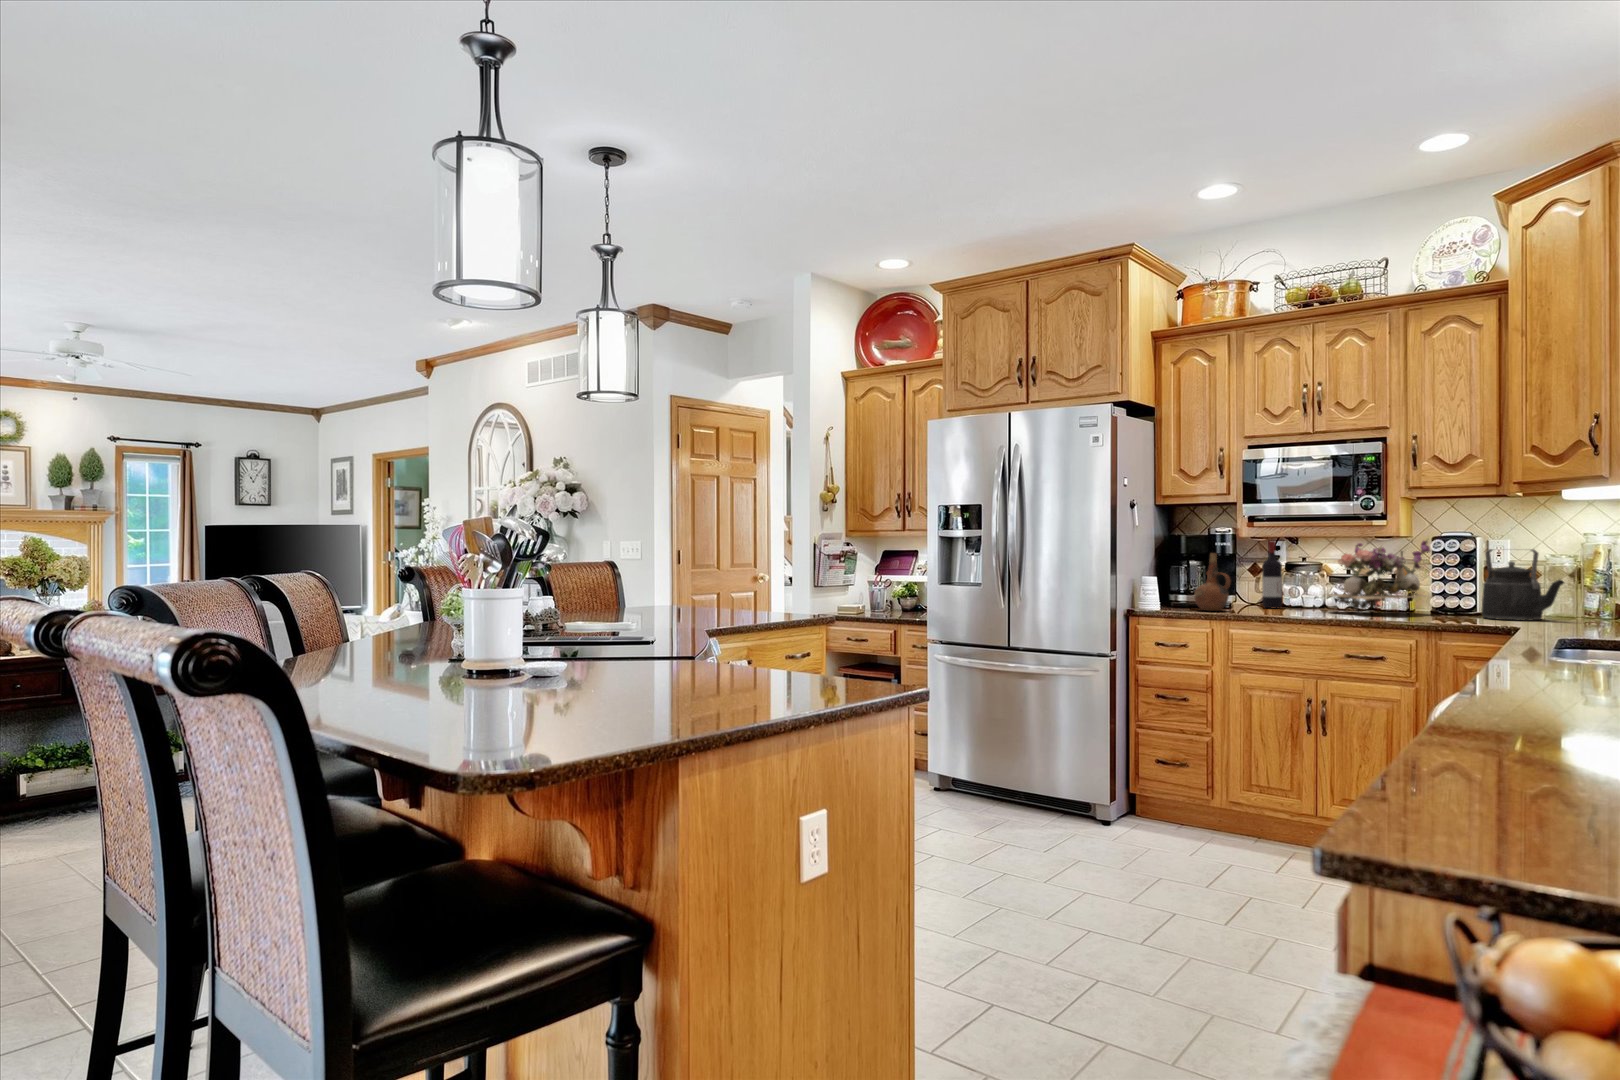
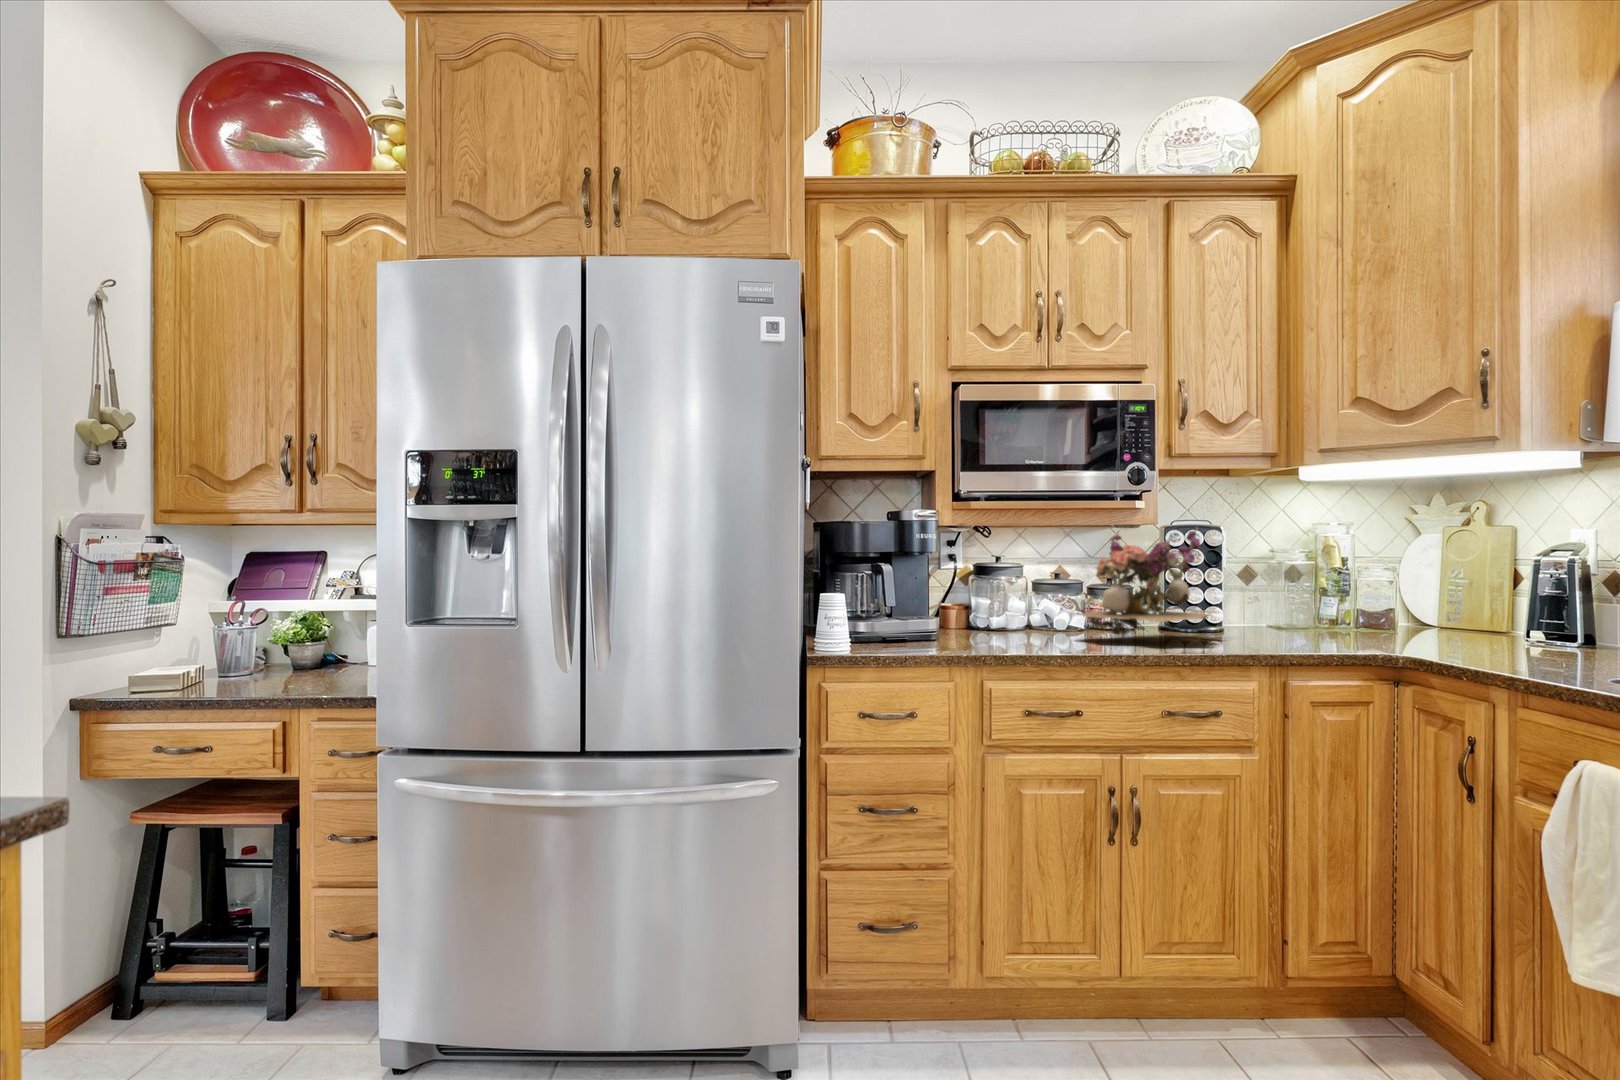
wine bottle: present [1262,541,1282,608] -> none [966,532,994,638]
kettle: present [1482,549,1564,621] -> none [1277,543,1397,644]
ceramic pitcher: present [1194,553,1231,611] -> none [908,552,966,651]

